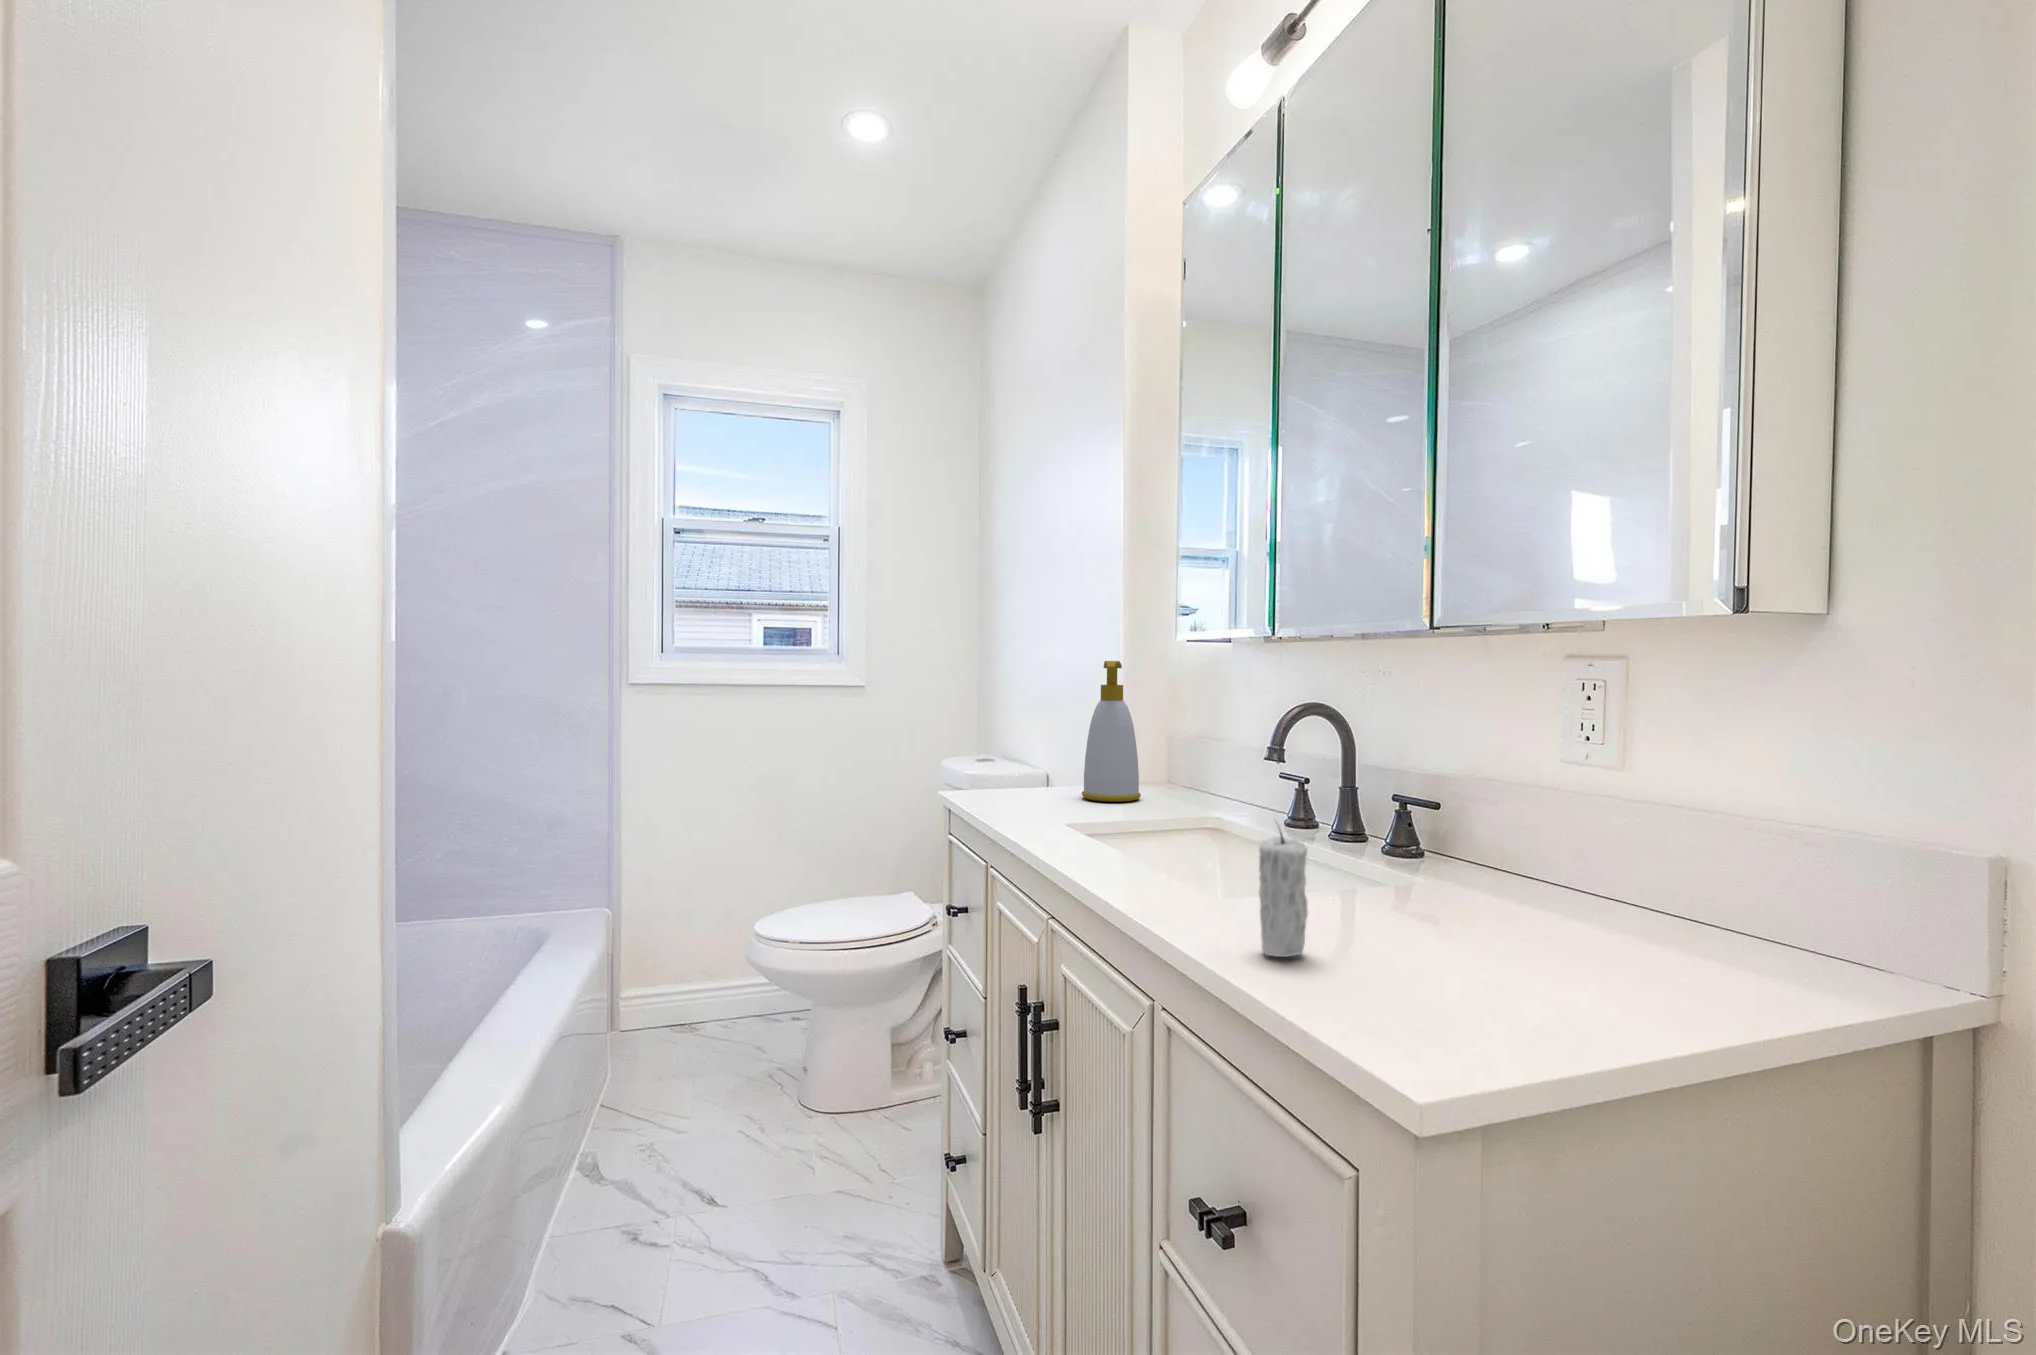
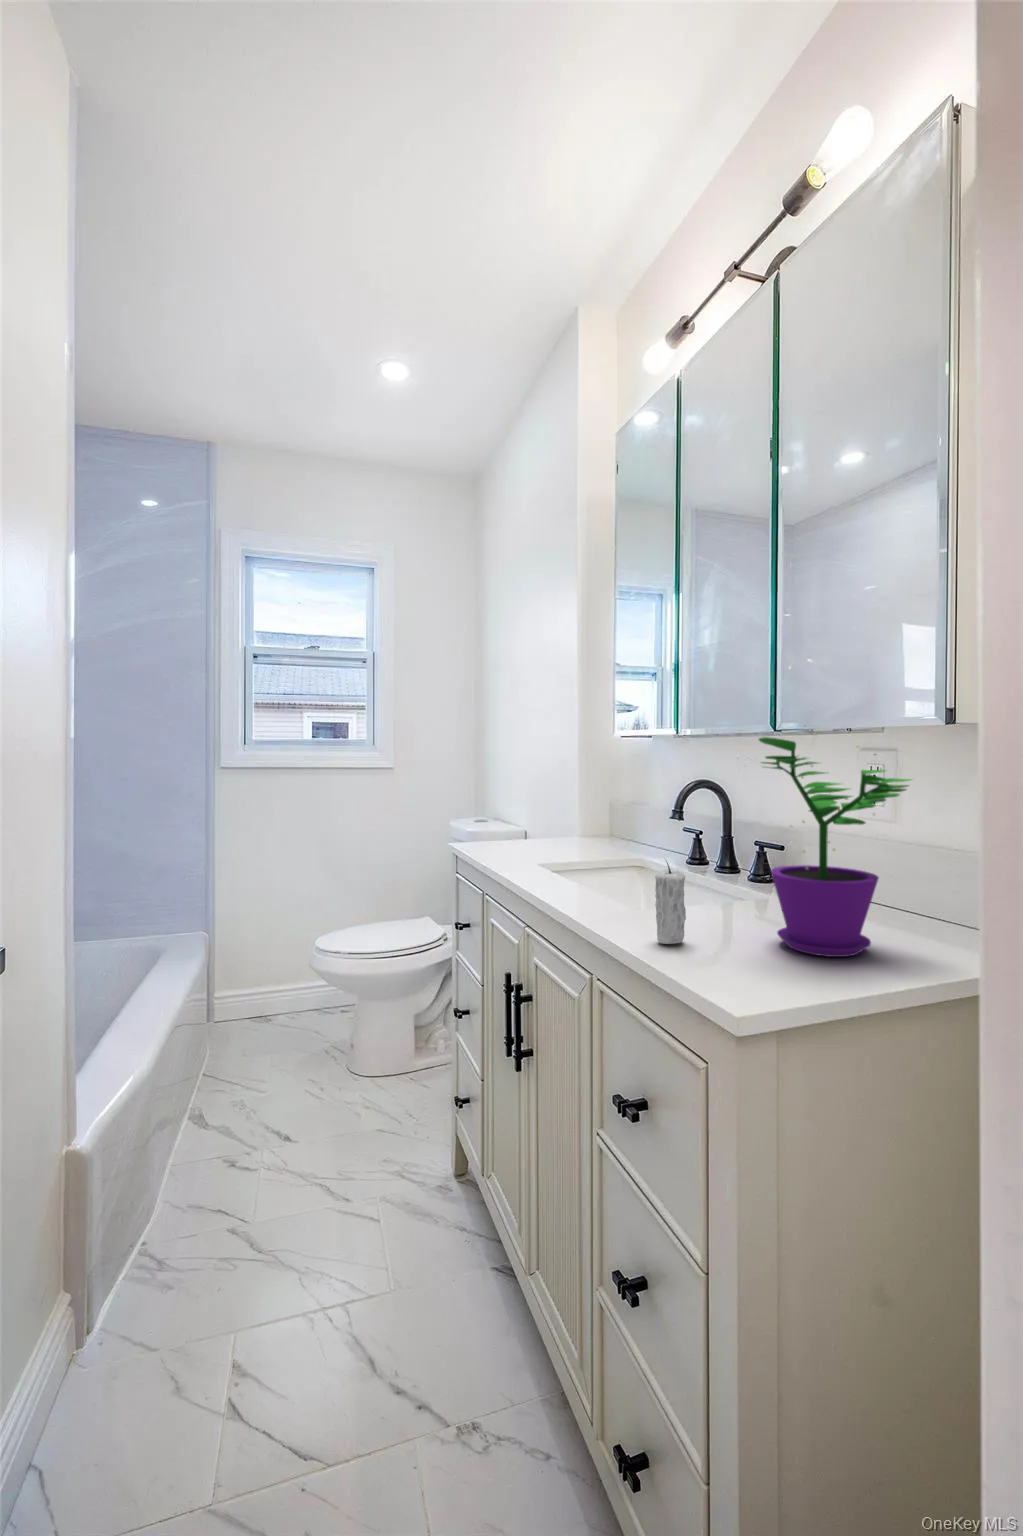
flower pot: none [1430,608,1695,987] -> present [759,735,911,957]
soap bottle: present [1082,661,1141,802] -> none [547,750,589,849]

